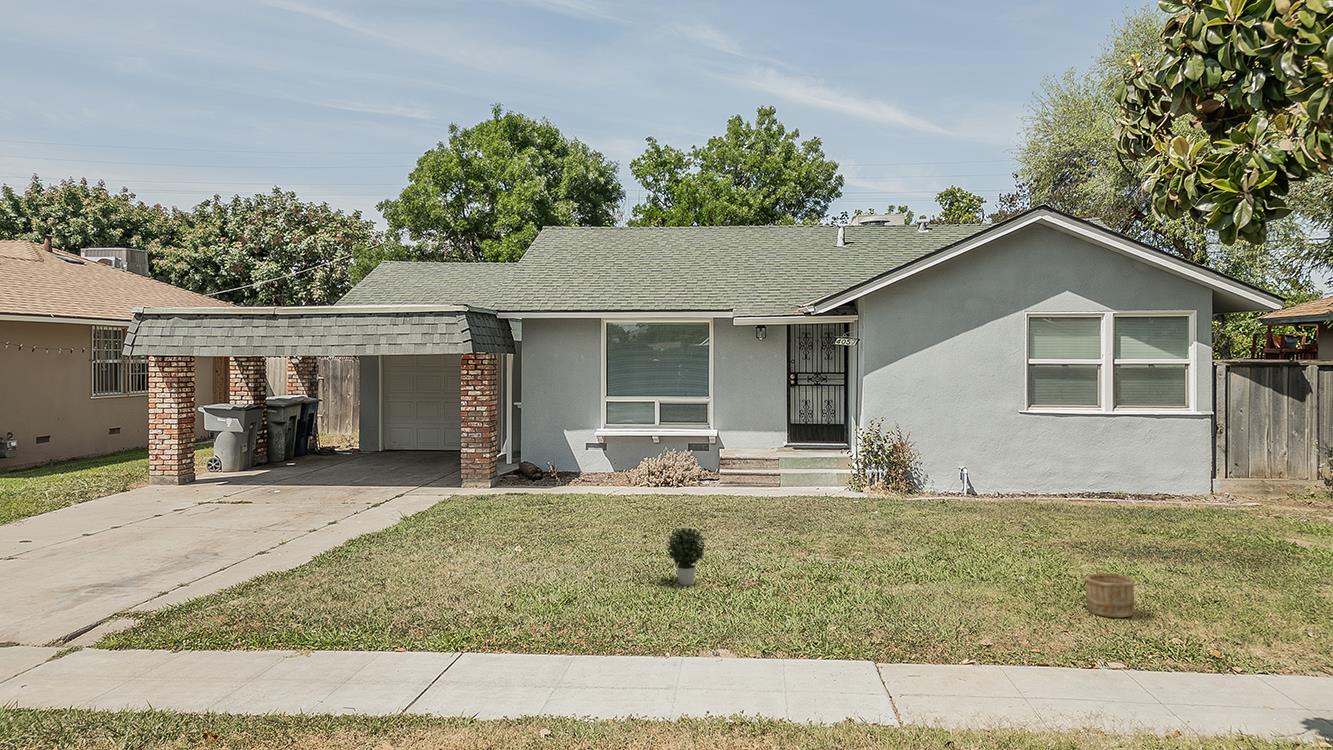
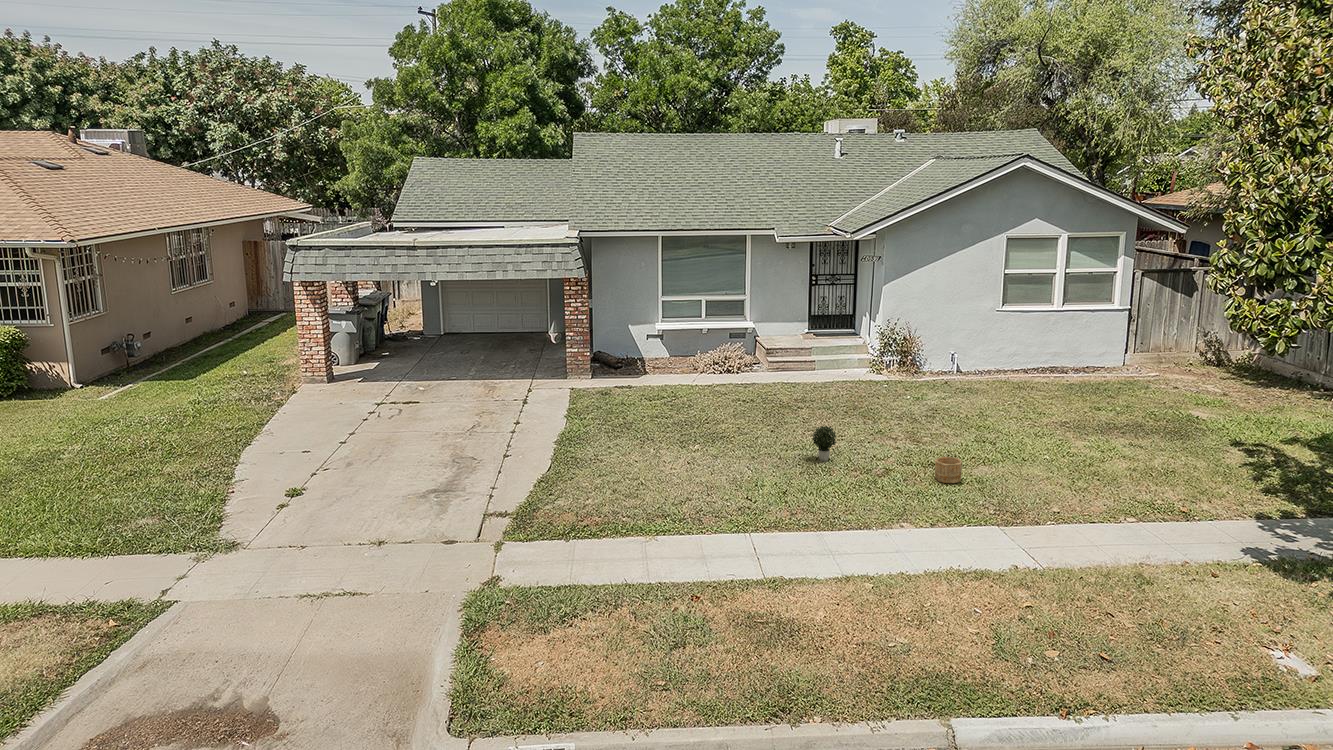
wooden bucket: present [1085,573,1135,618] -> present [935,457,962,483]

